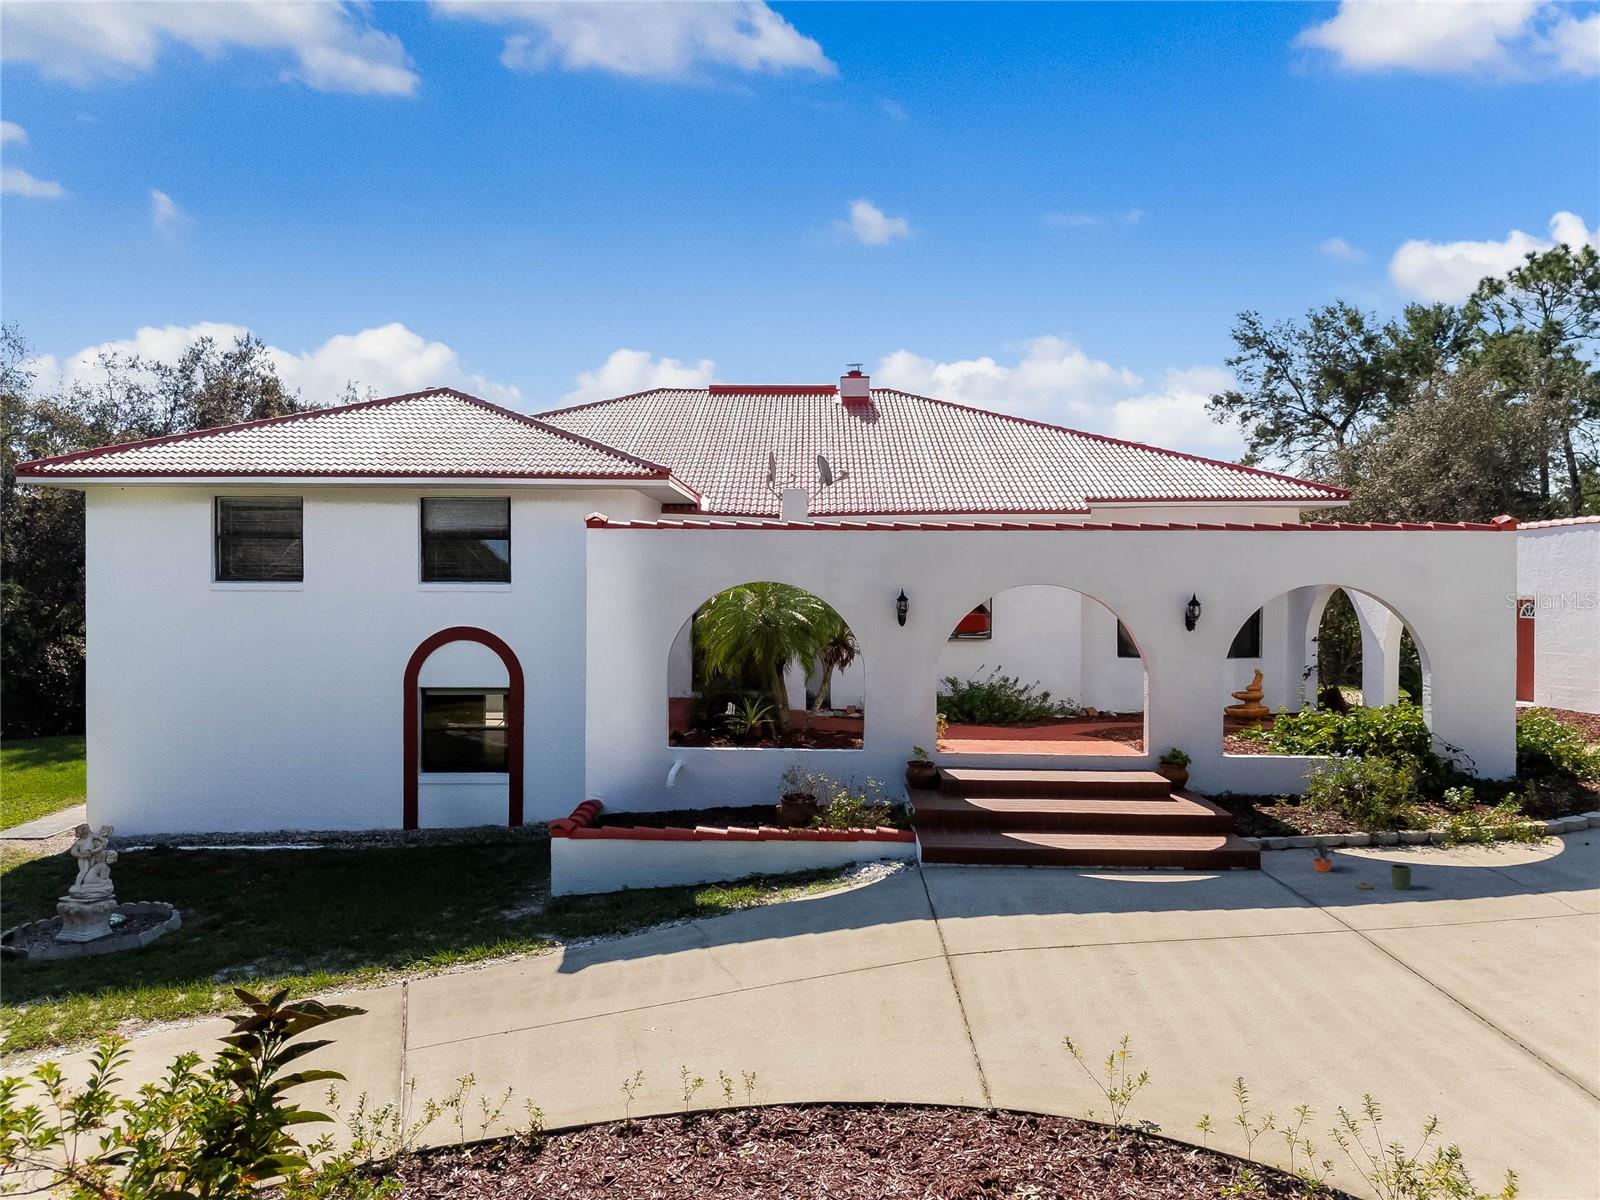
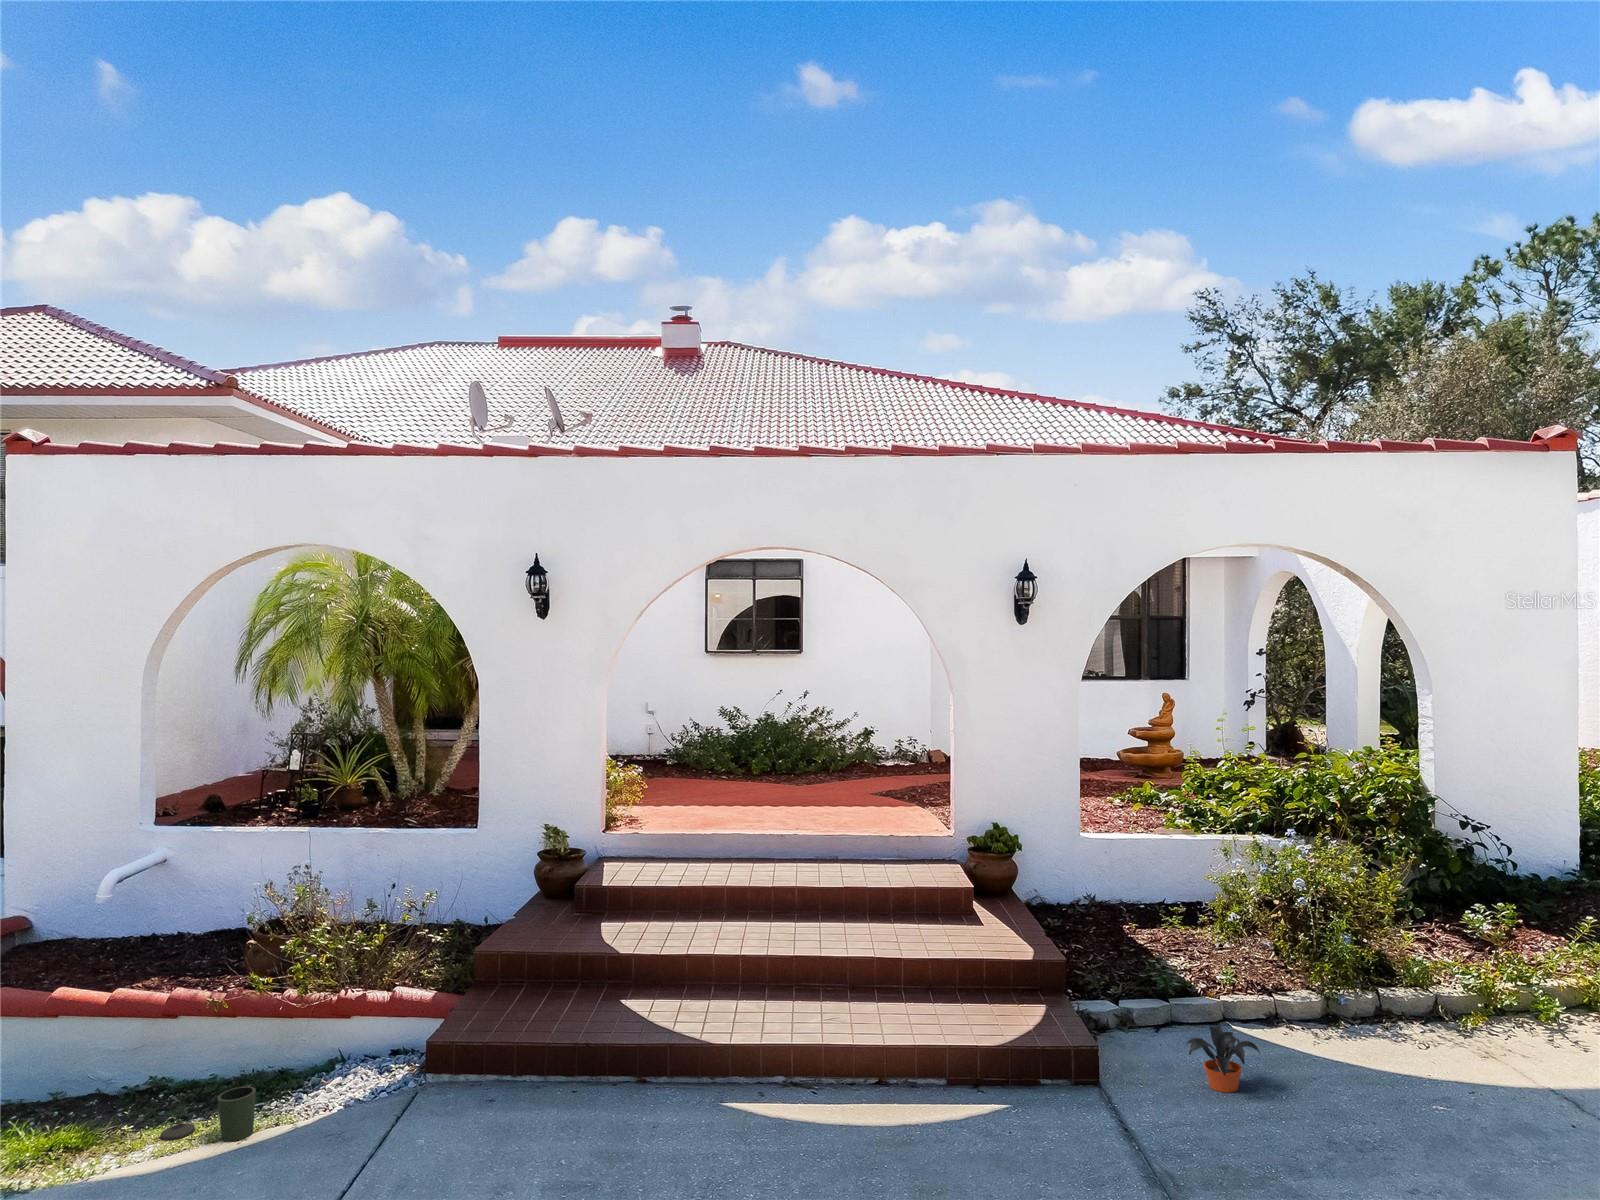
trash can: present [1355,865,1411,890] -> present [160,1087,256,1142]

